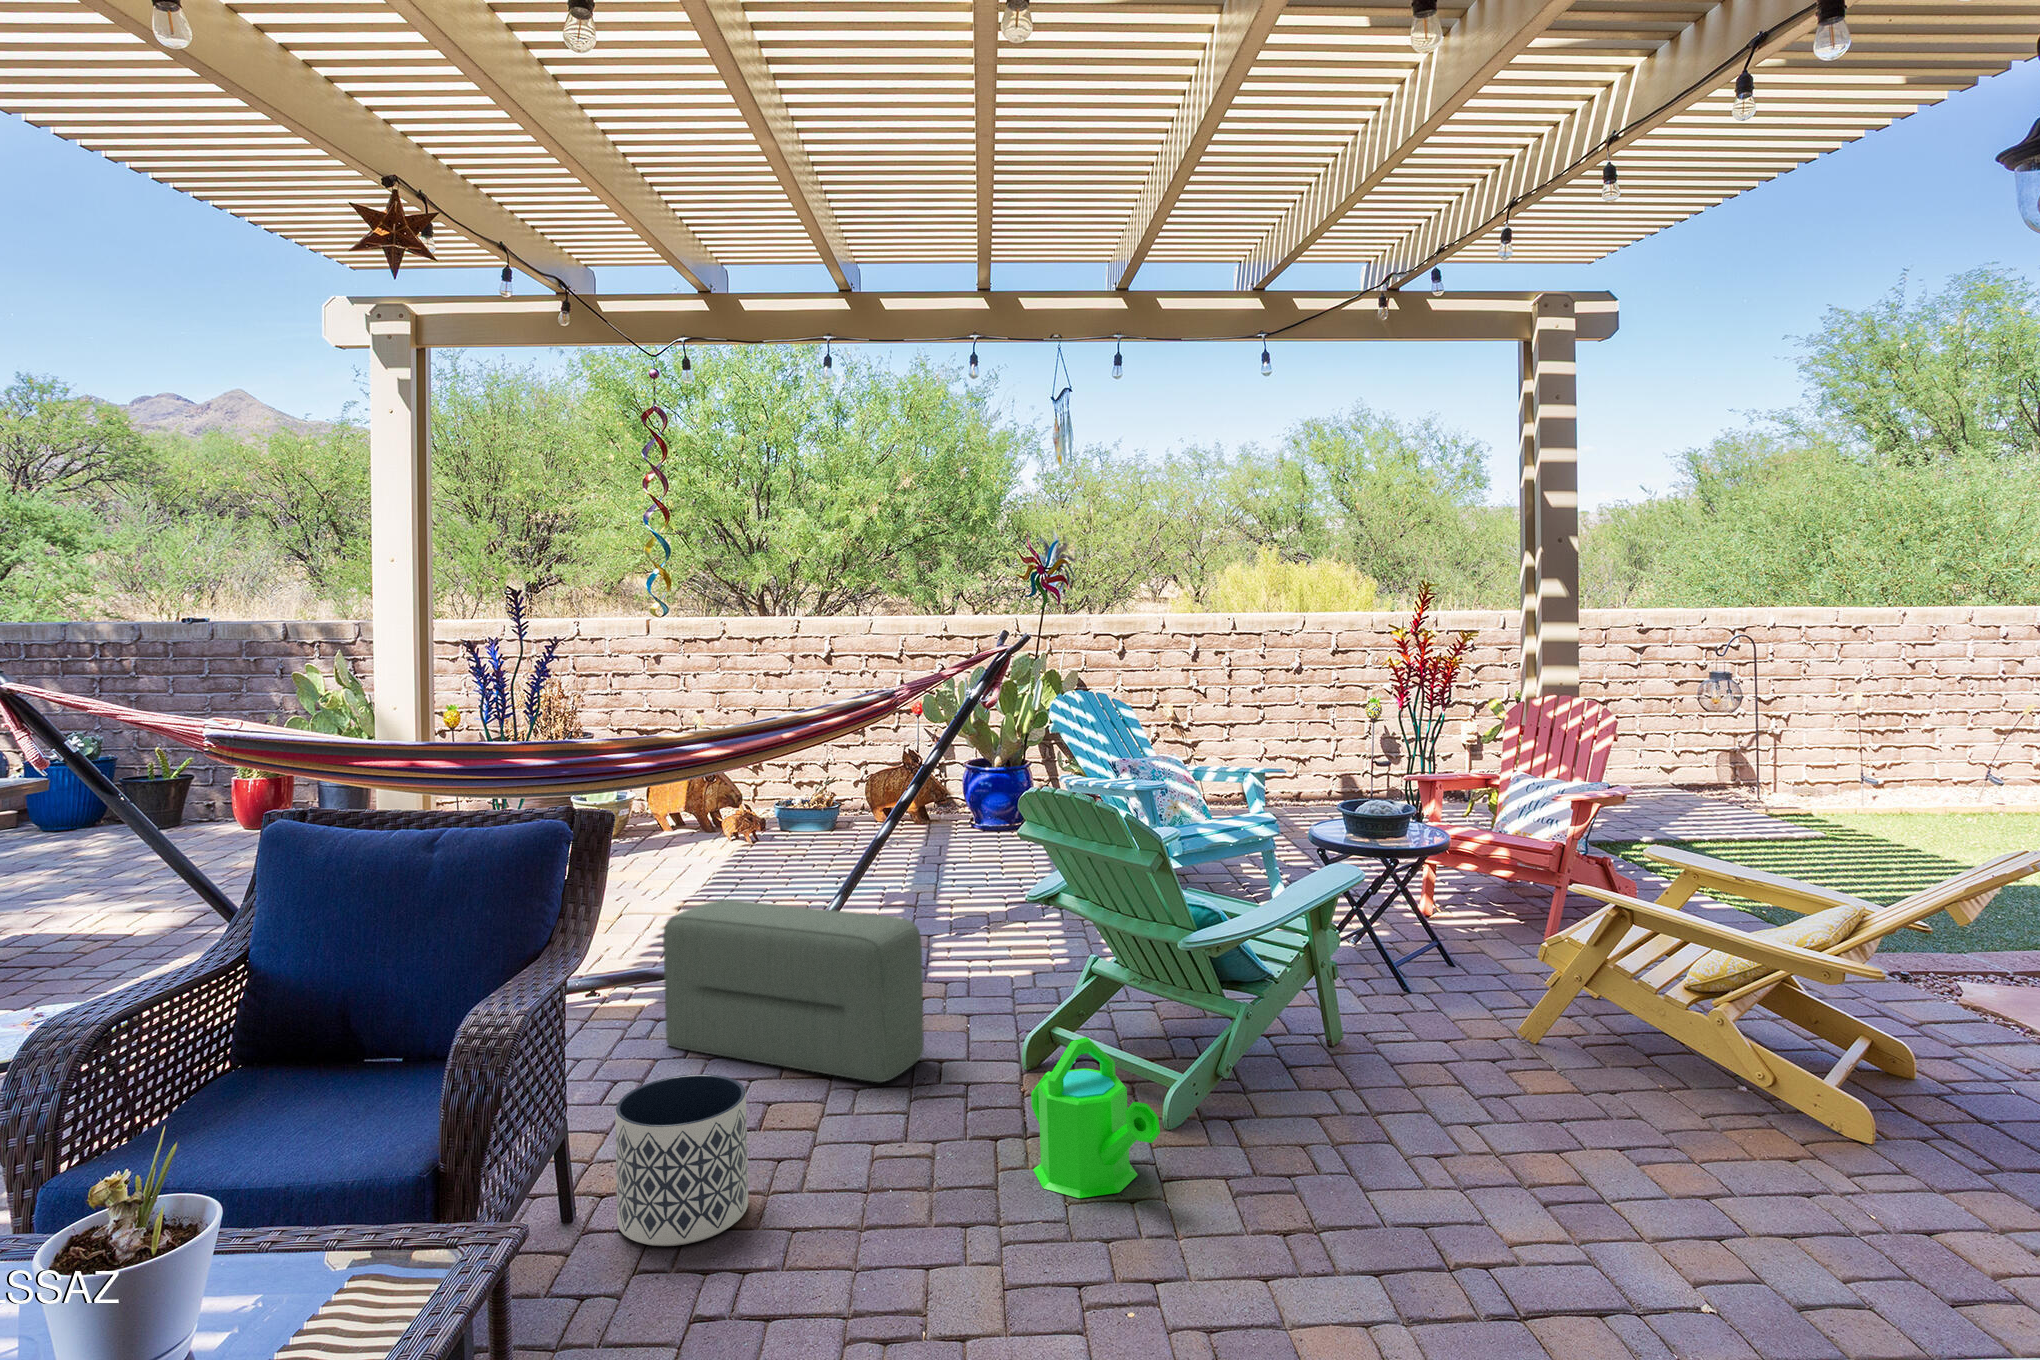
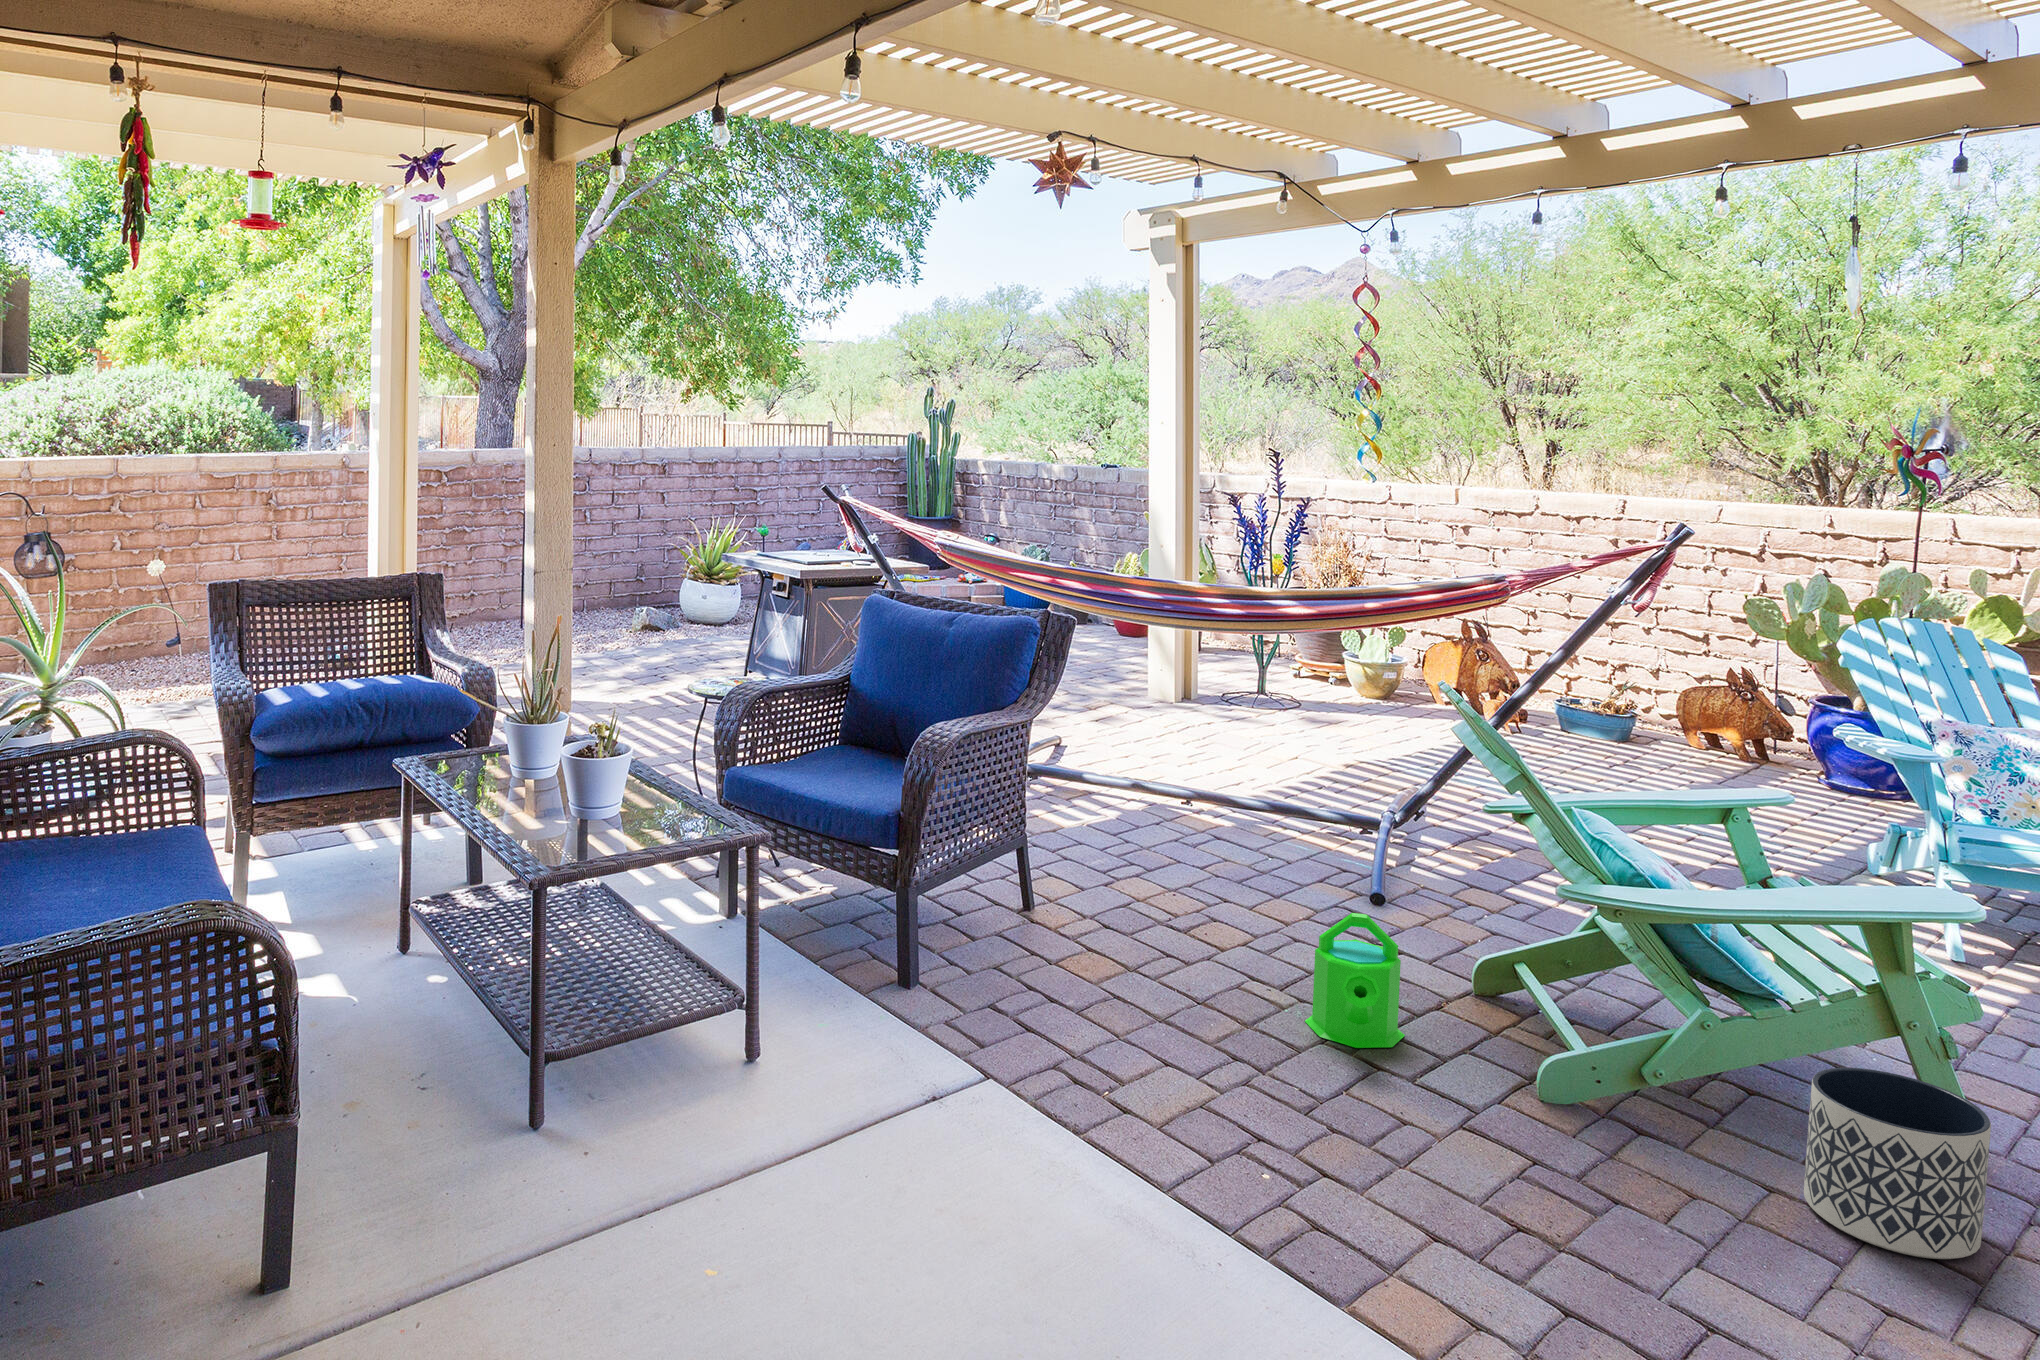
pouf: present [663,900,924,1082] -> none [1191,747,1366,923]
planter: present [615,1074,748,1246] -> present [1804,1068,1991,1259]

